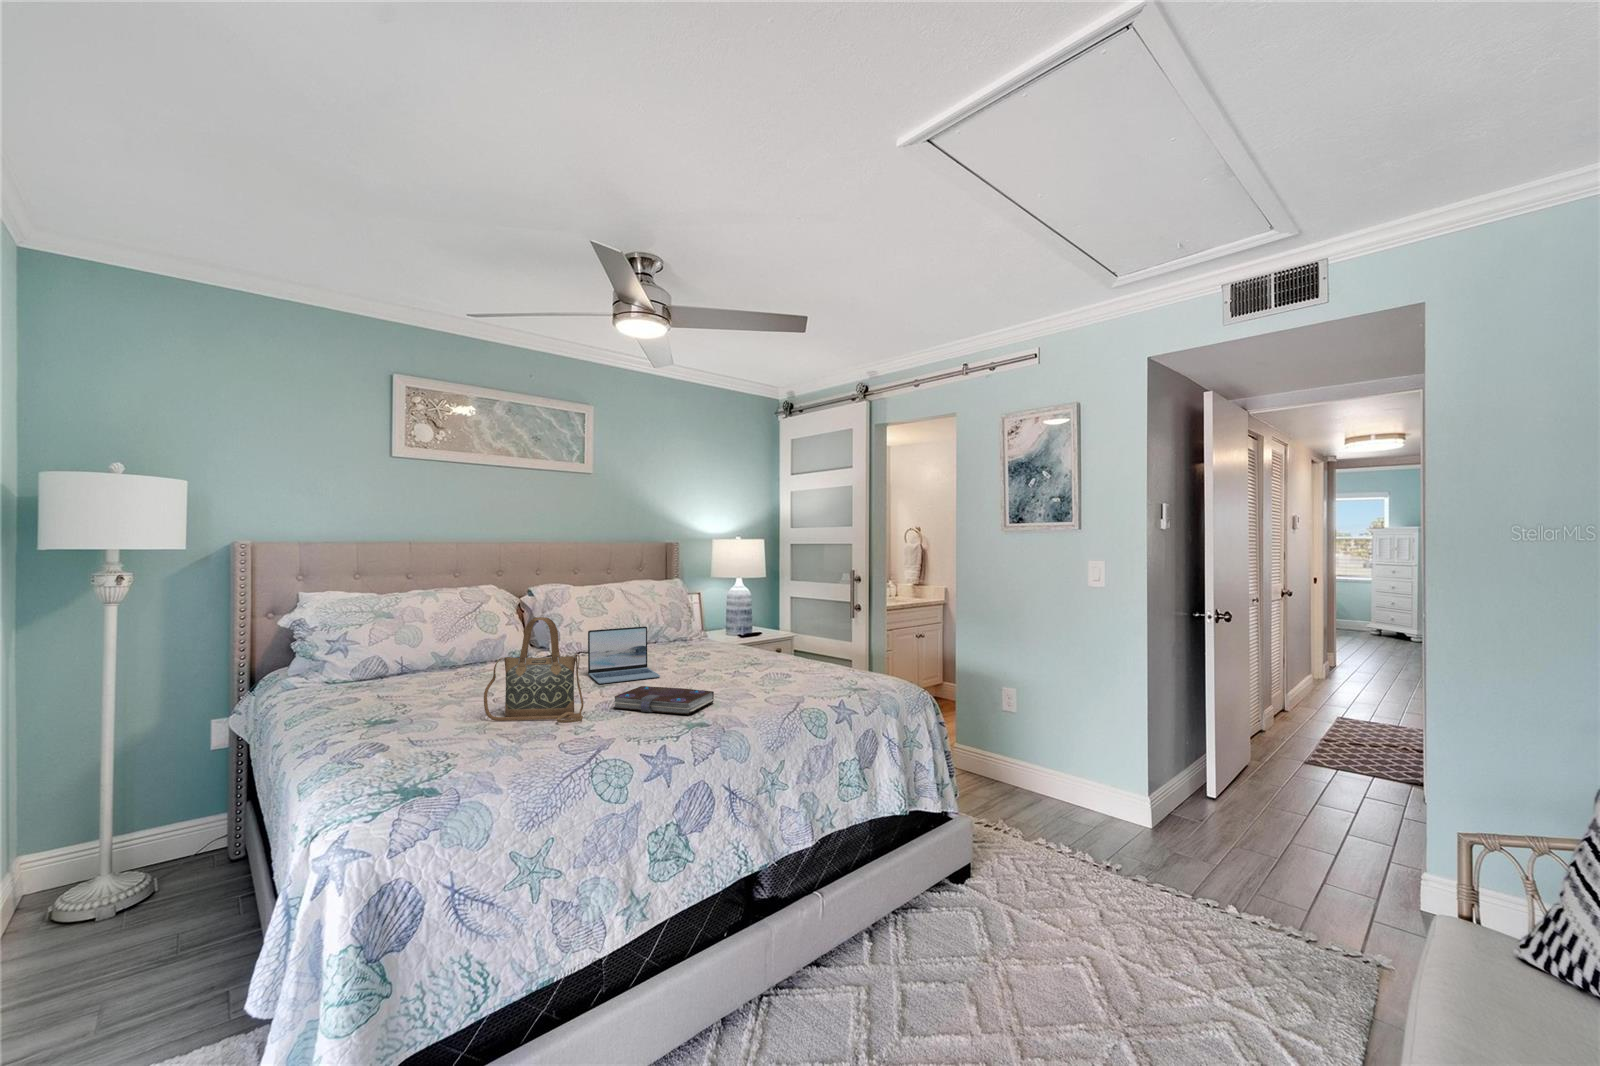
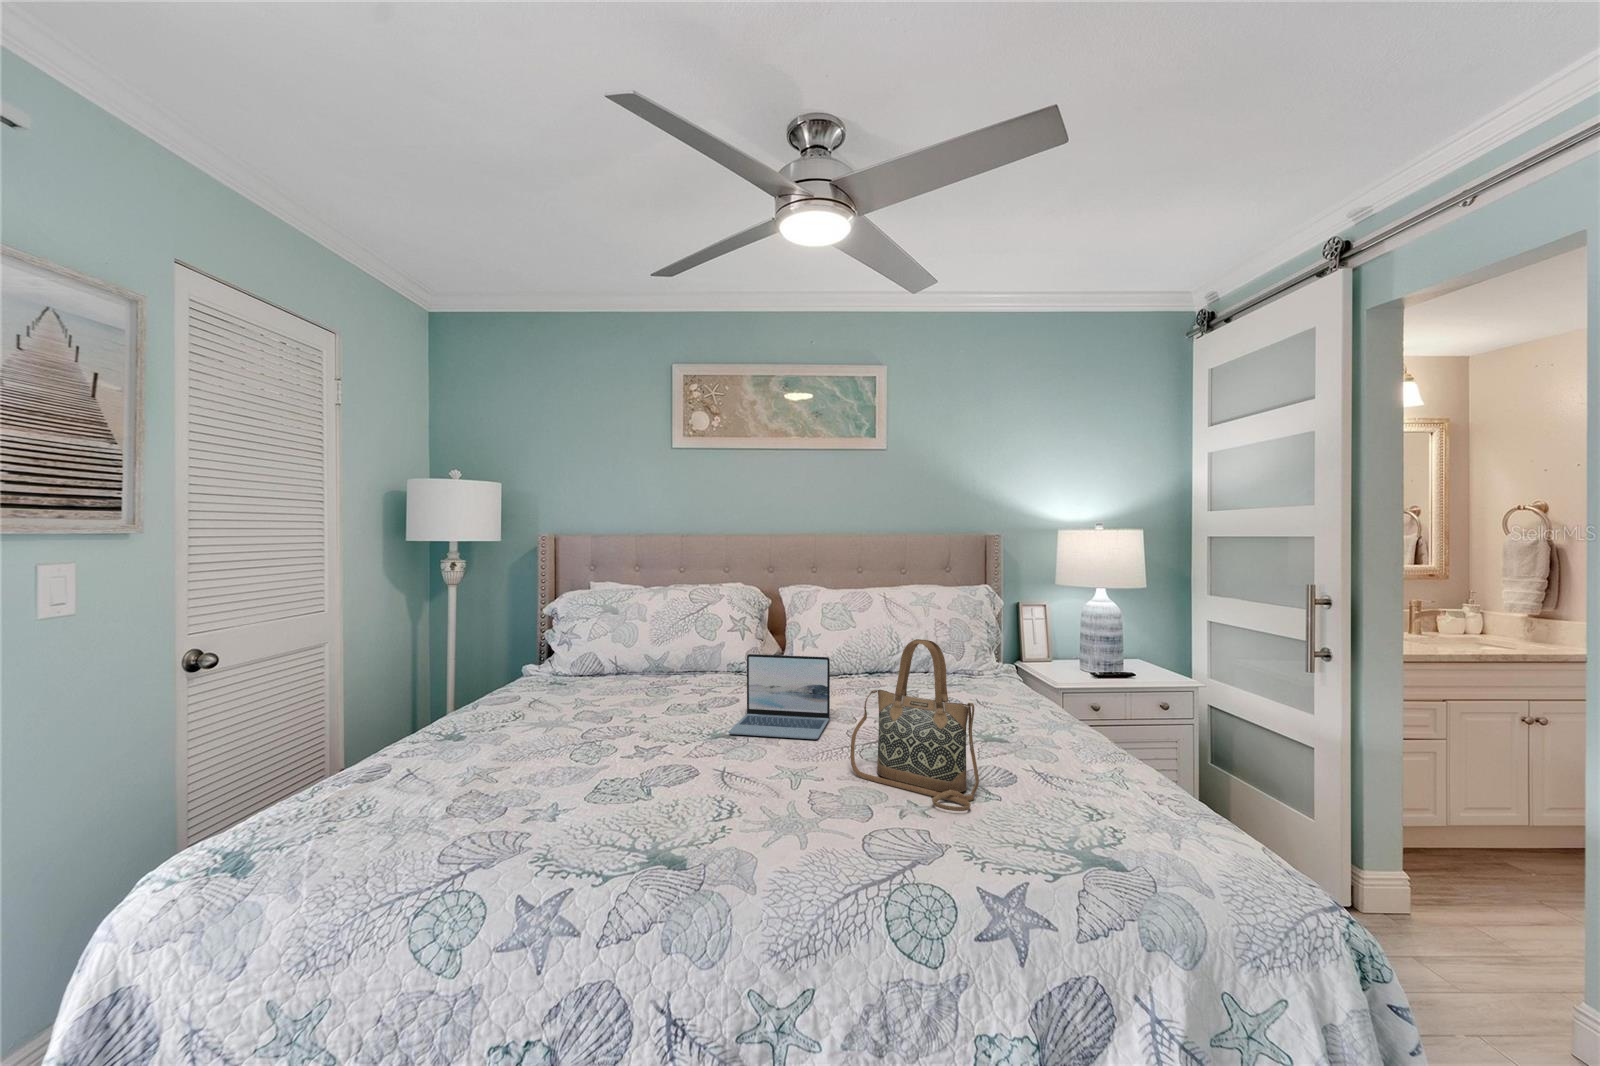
handbag: present [484,617,583,723] -> present [850,639,979,811]
book: present [612,686,714,714] -> none [652,756,787,832]

